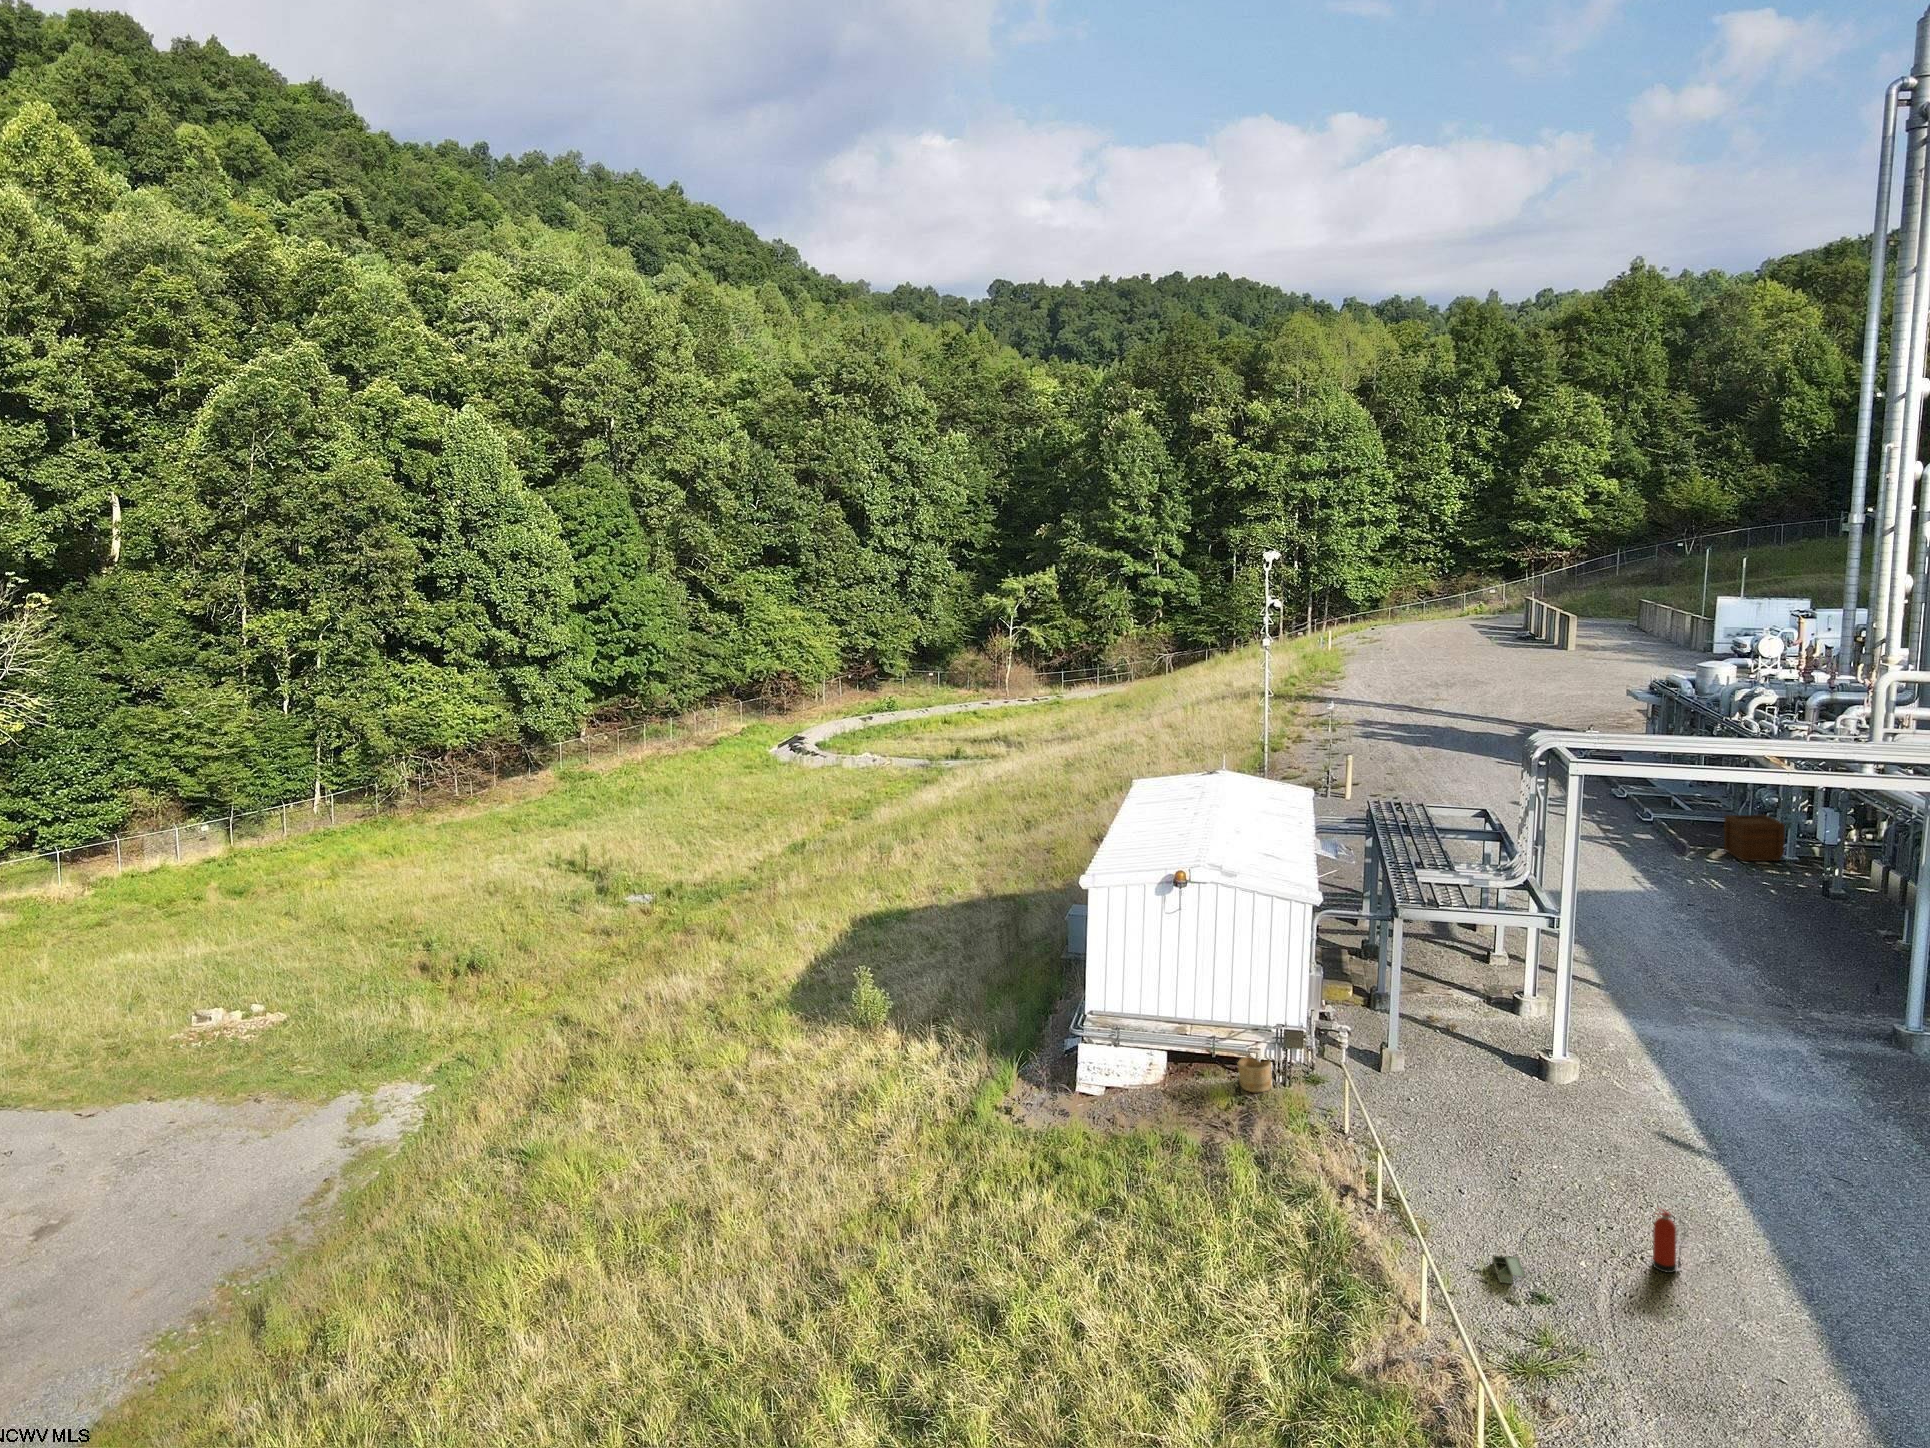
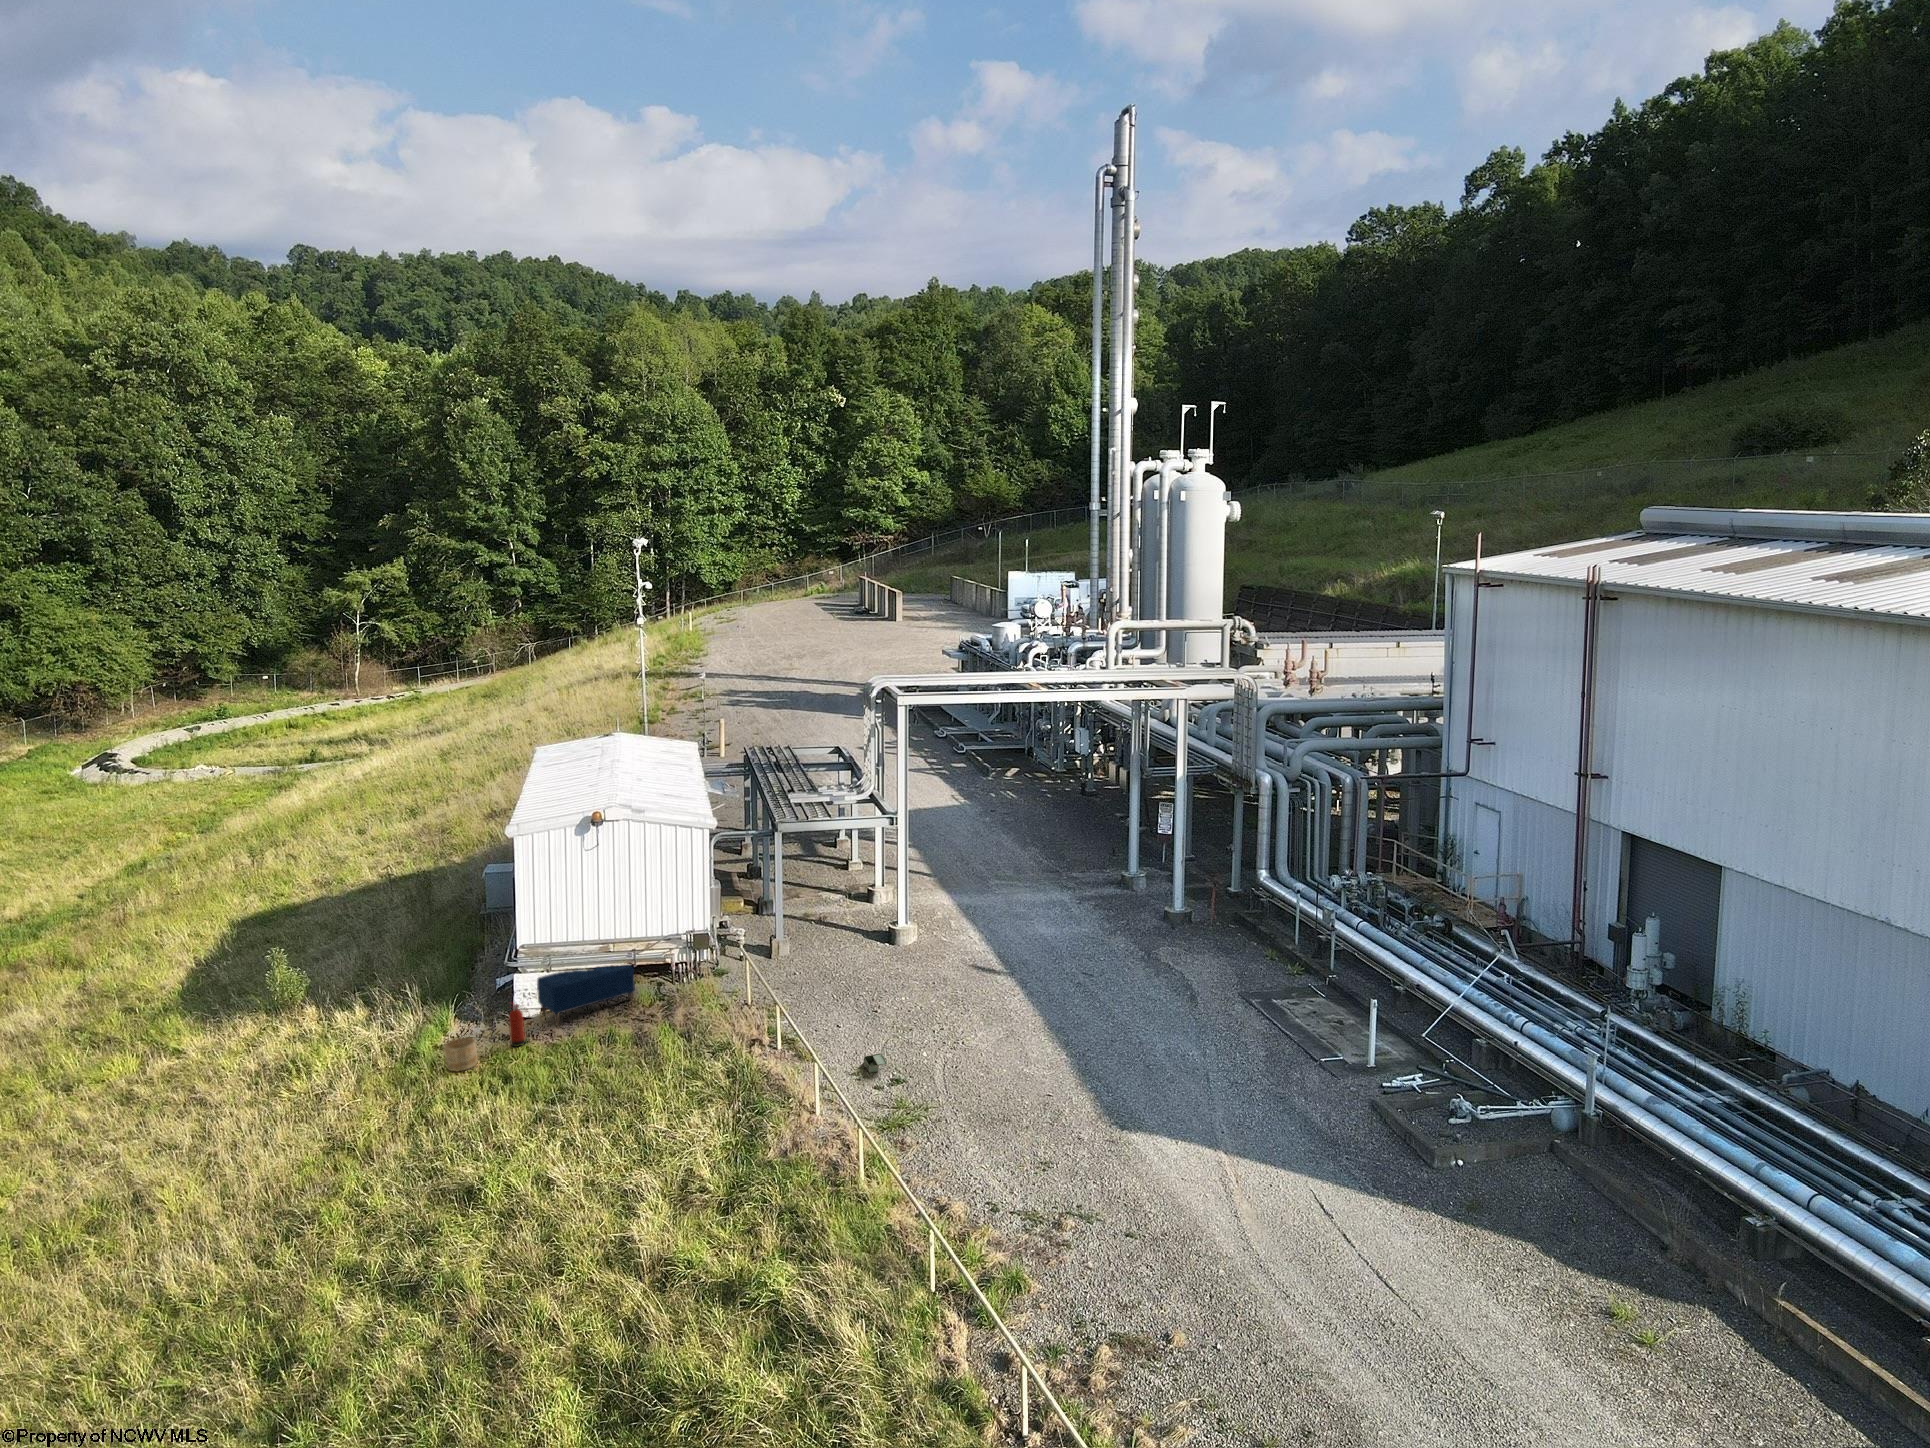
wooden crate: present [1724,815,1785,861] -> none [1015,739,1055,776]
bench: none [1105,1041,1212,1111] -> present [537,965,635,1025]
wooden bucket: present [1238,1057,1272,1092] -> present [443,1037,478,1071]
fire extinguisher: present [1653,1209,1685,1273] -> present [509,1004,528,1047]

